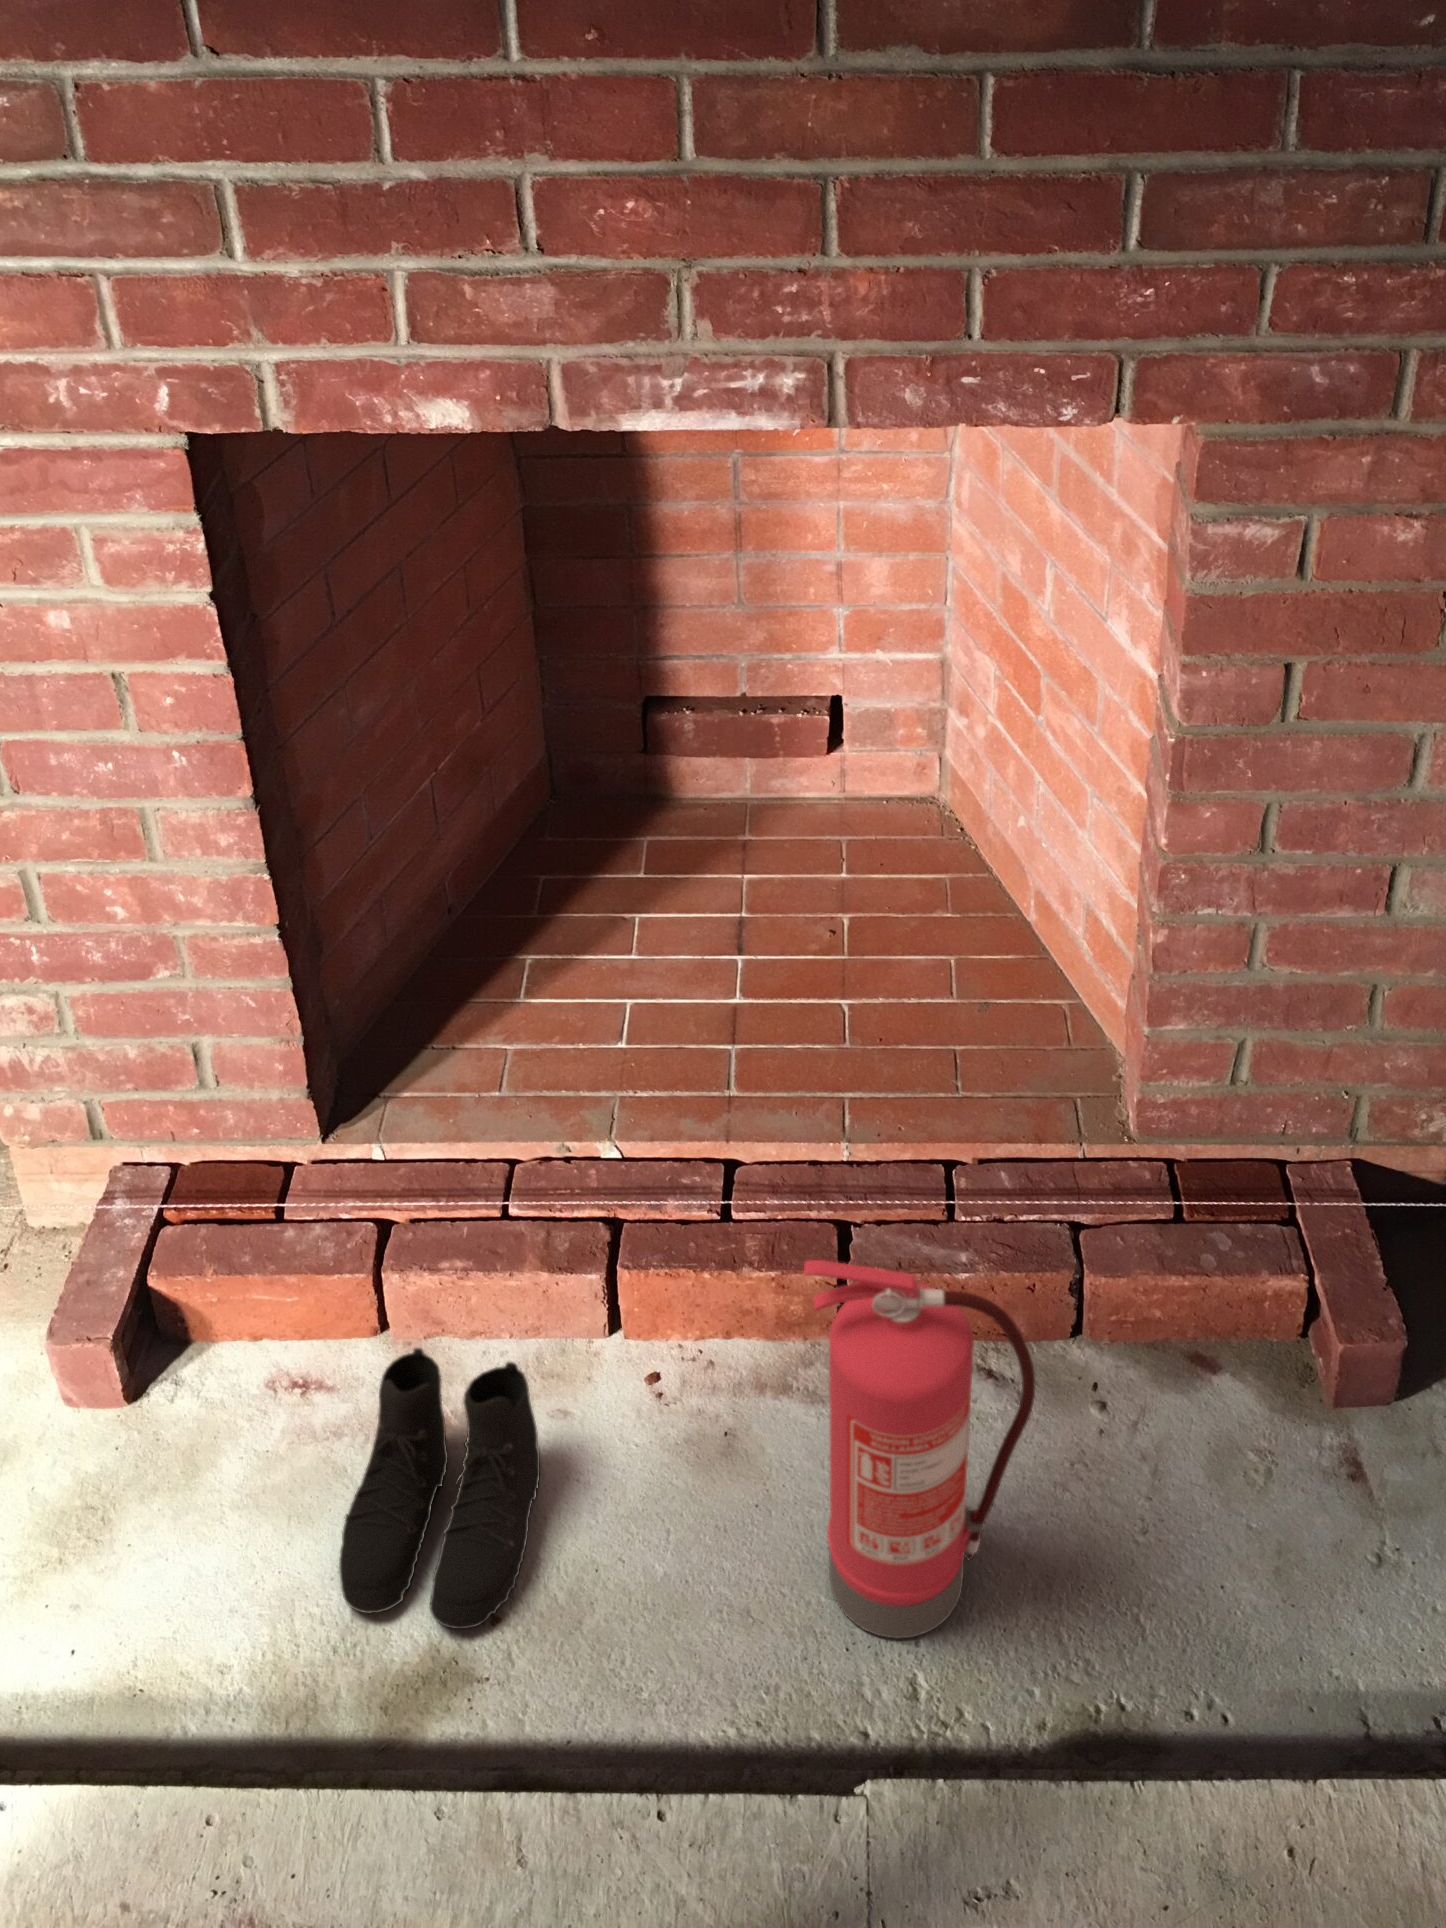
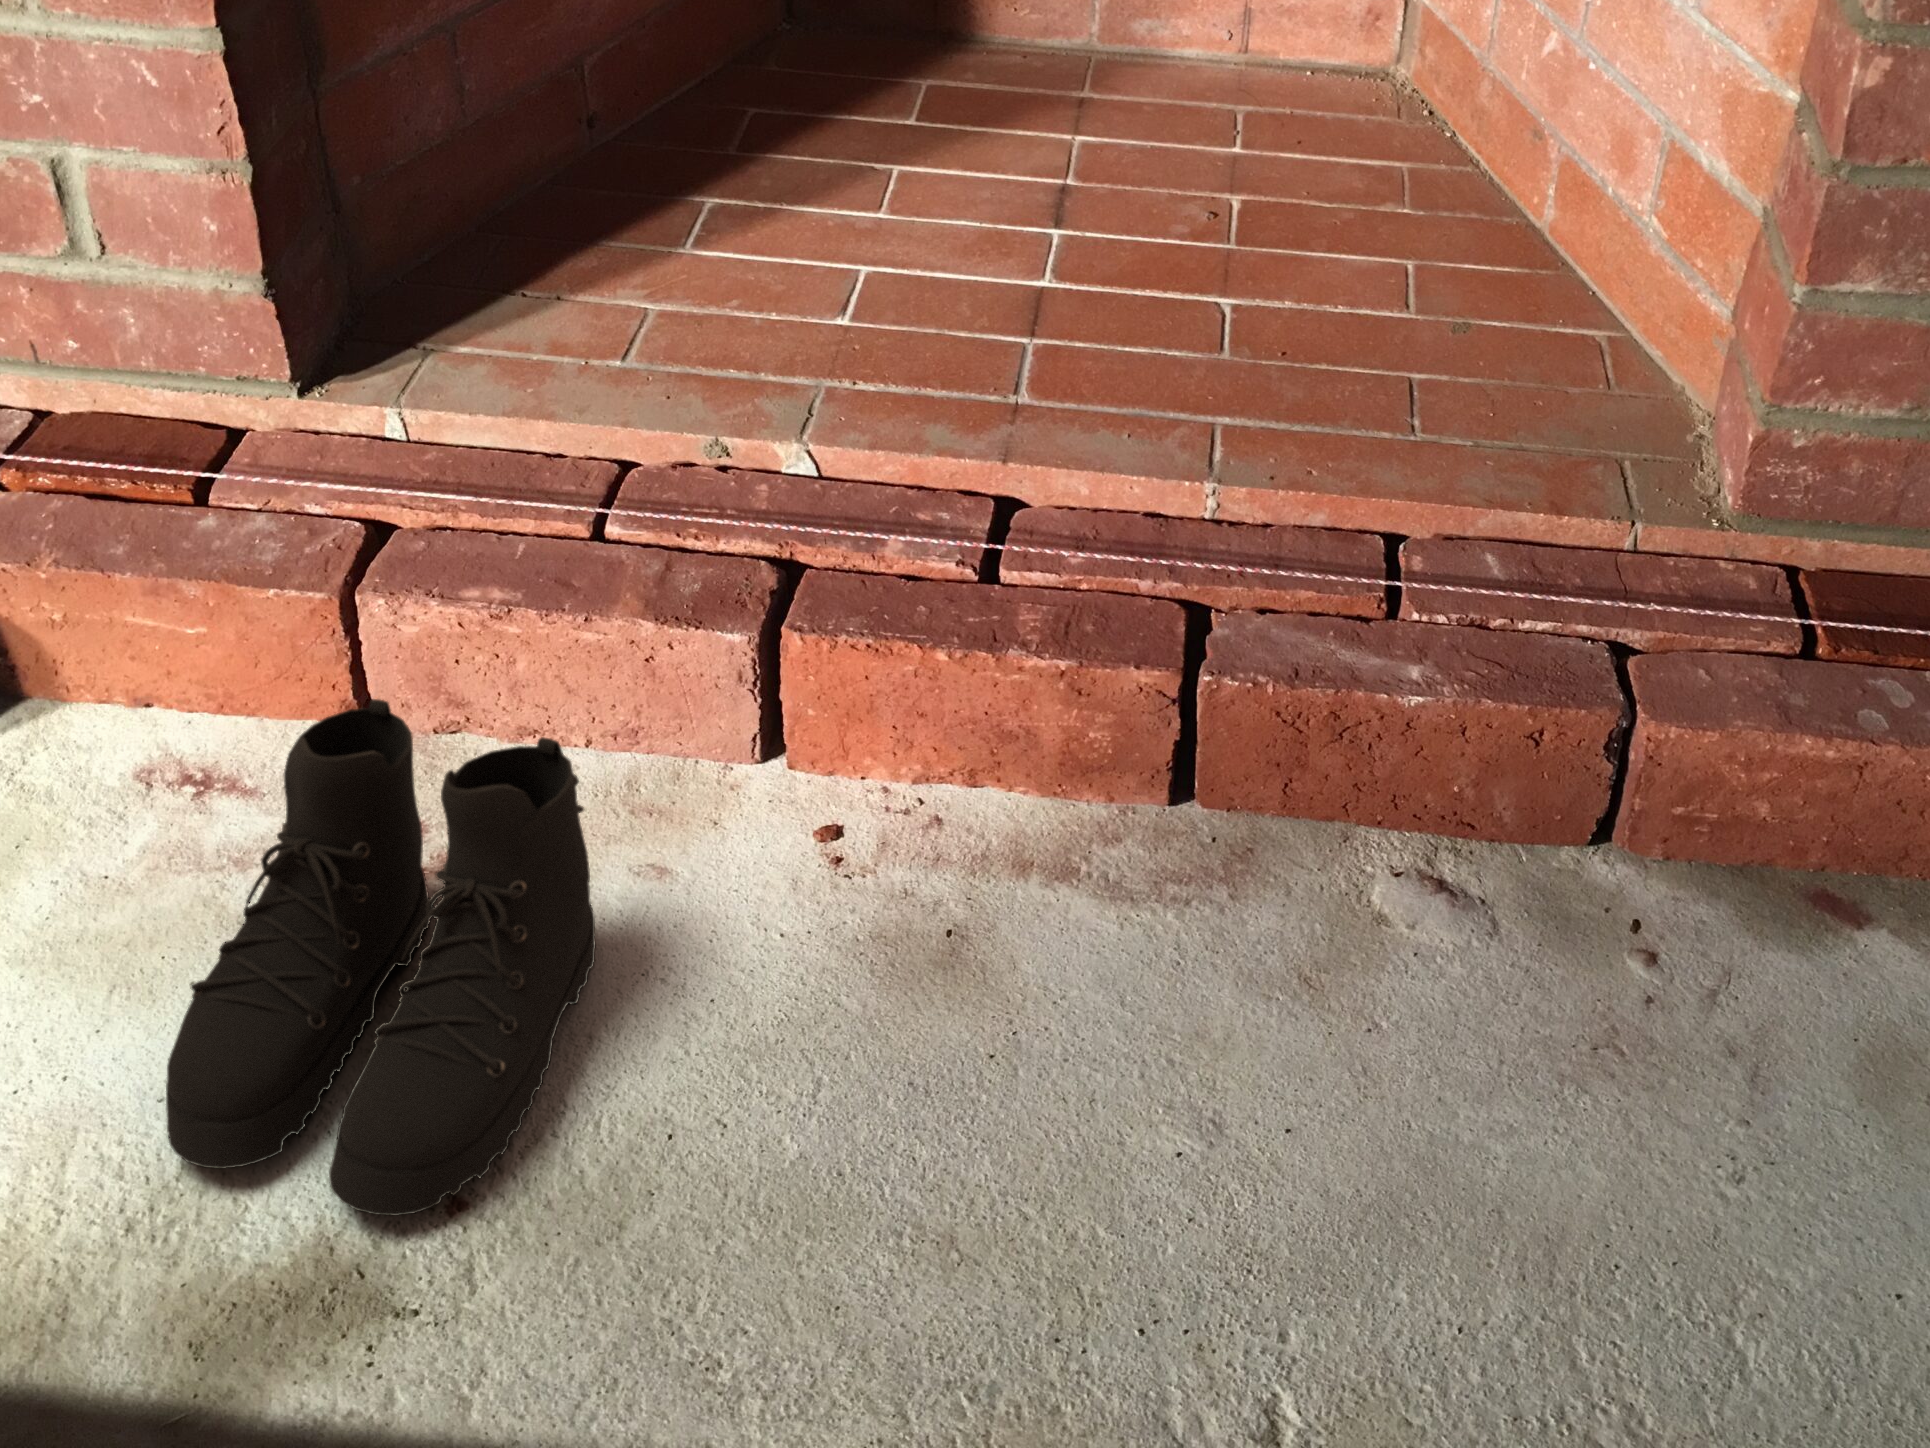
fire extinguisher: present [804,1260,1035,1638] -> none [1117,463,1612,1325]

